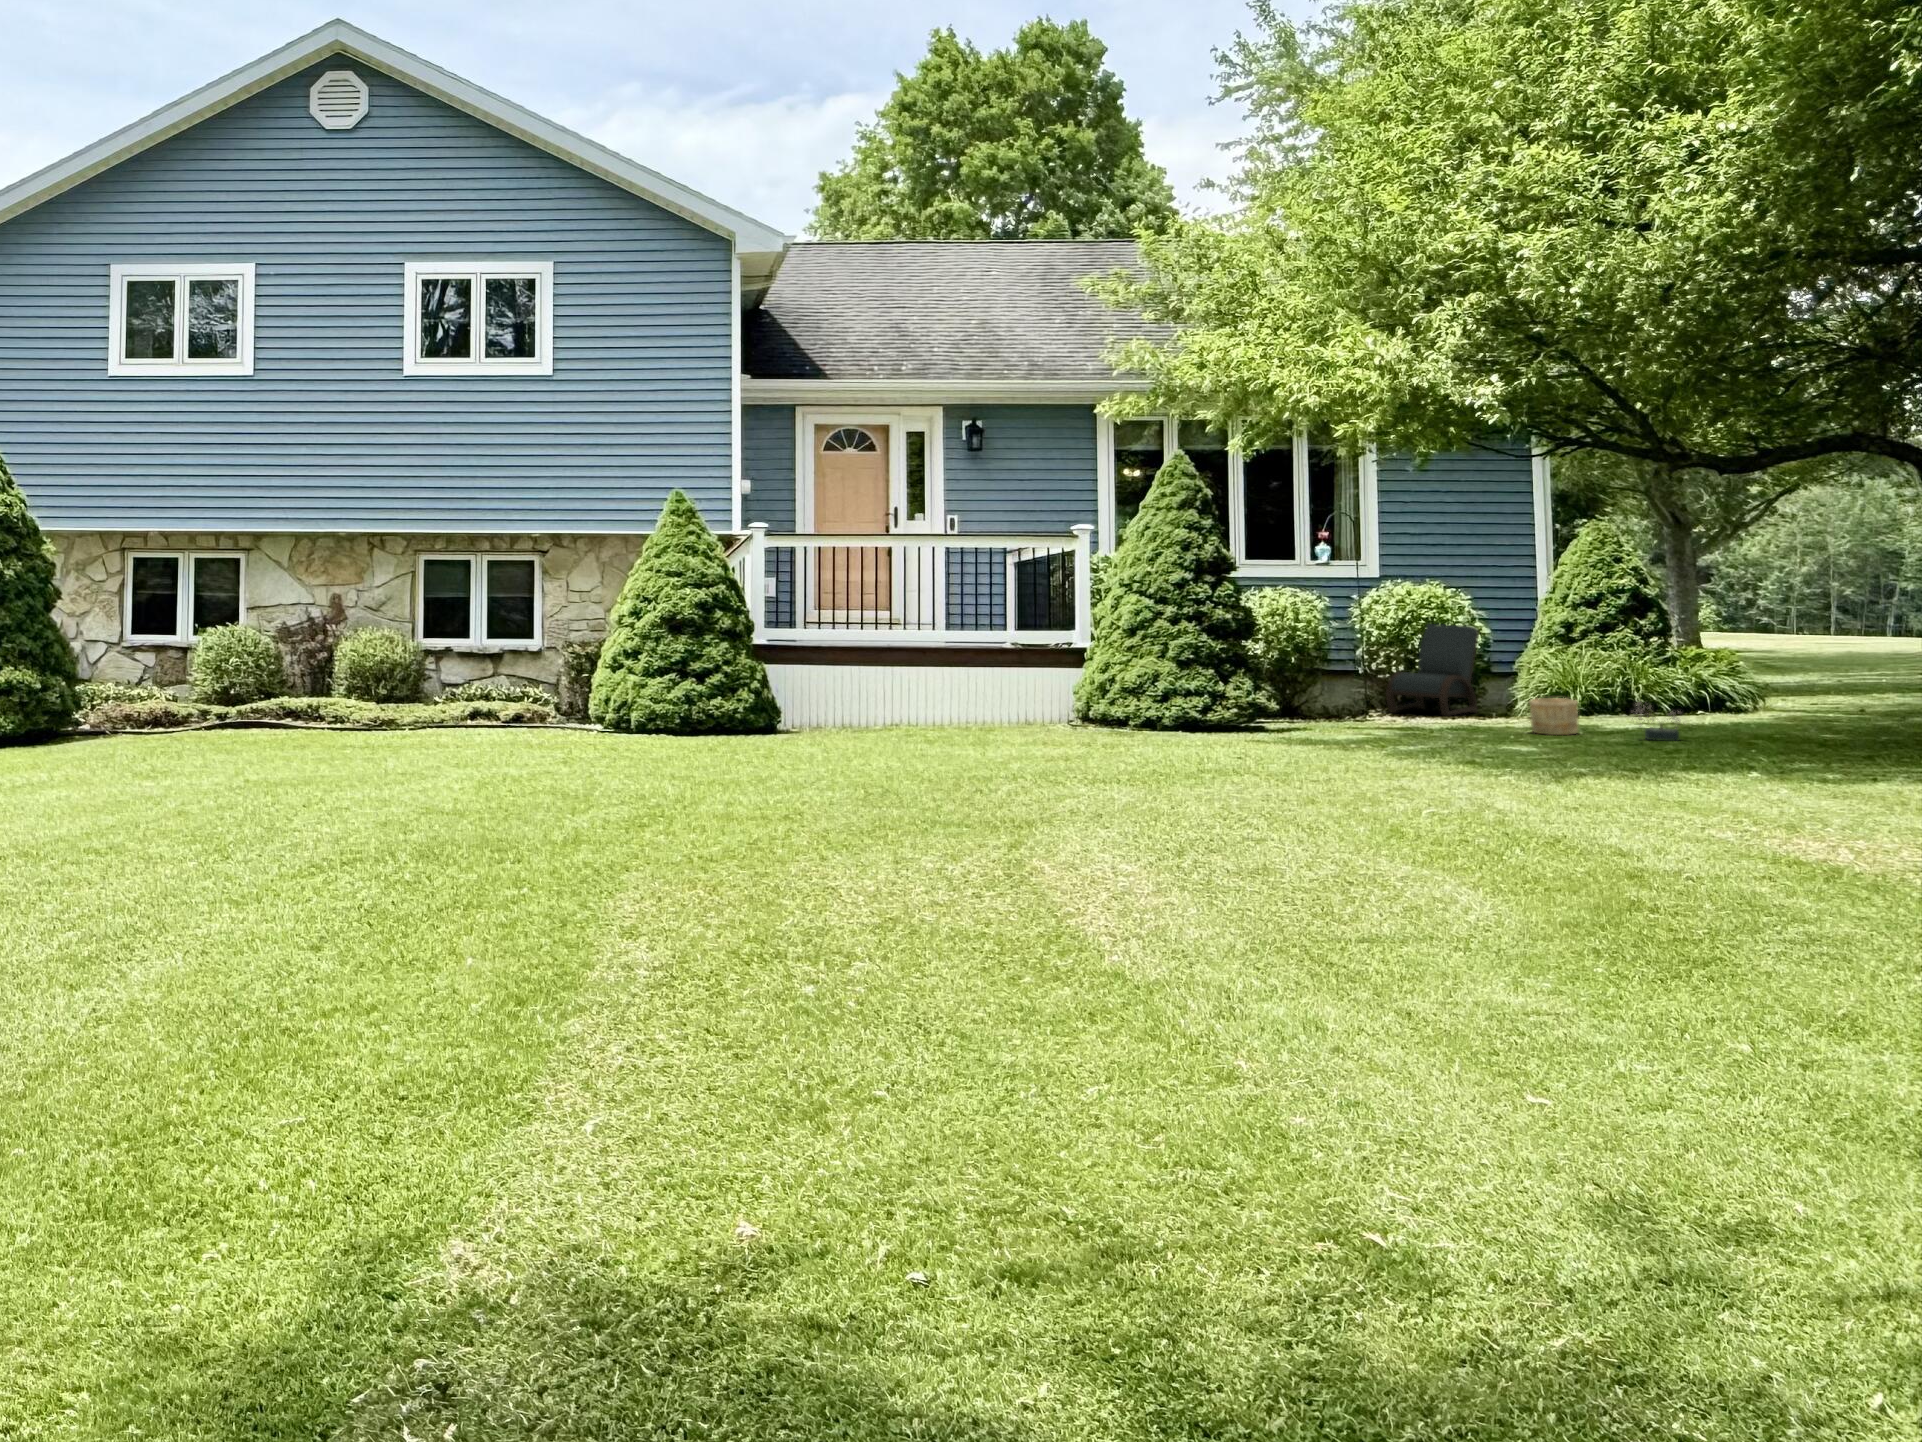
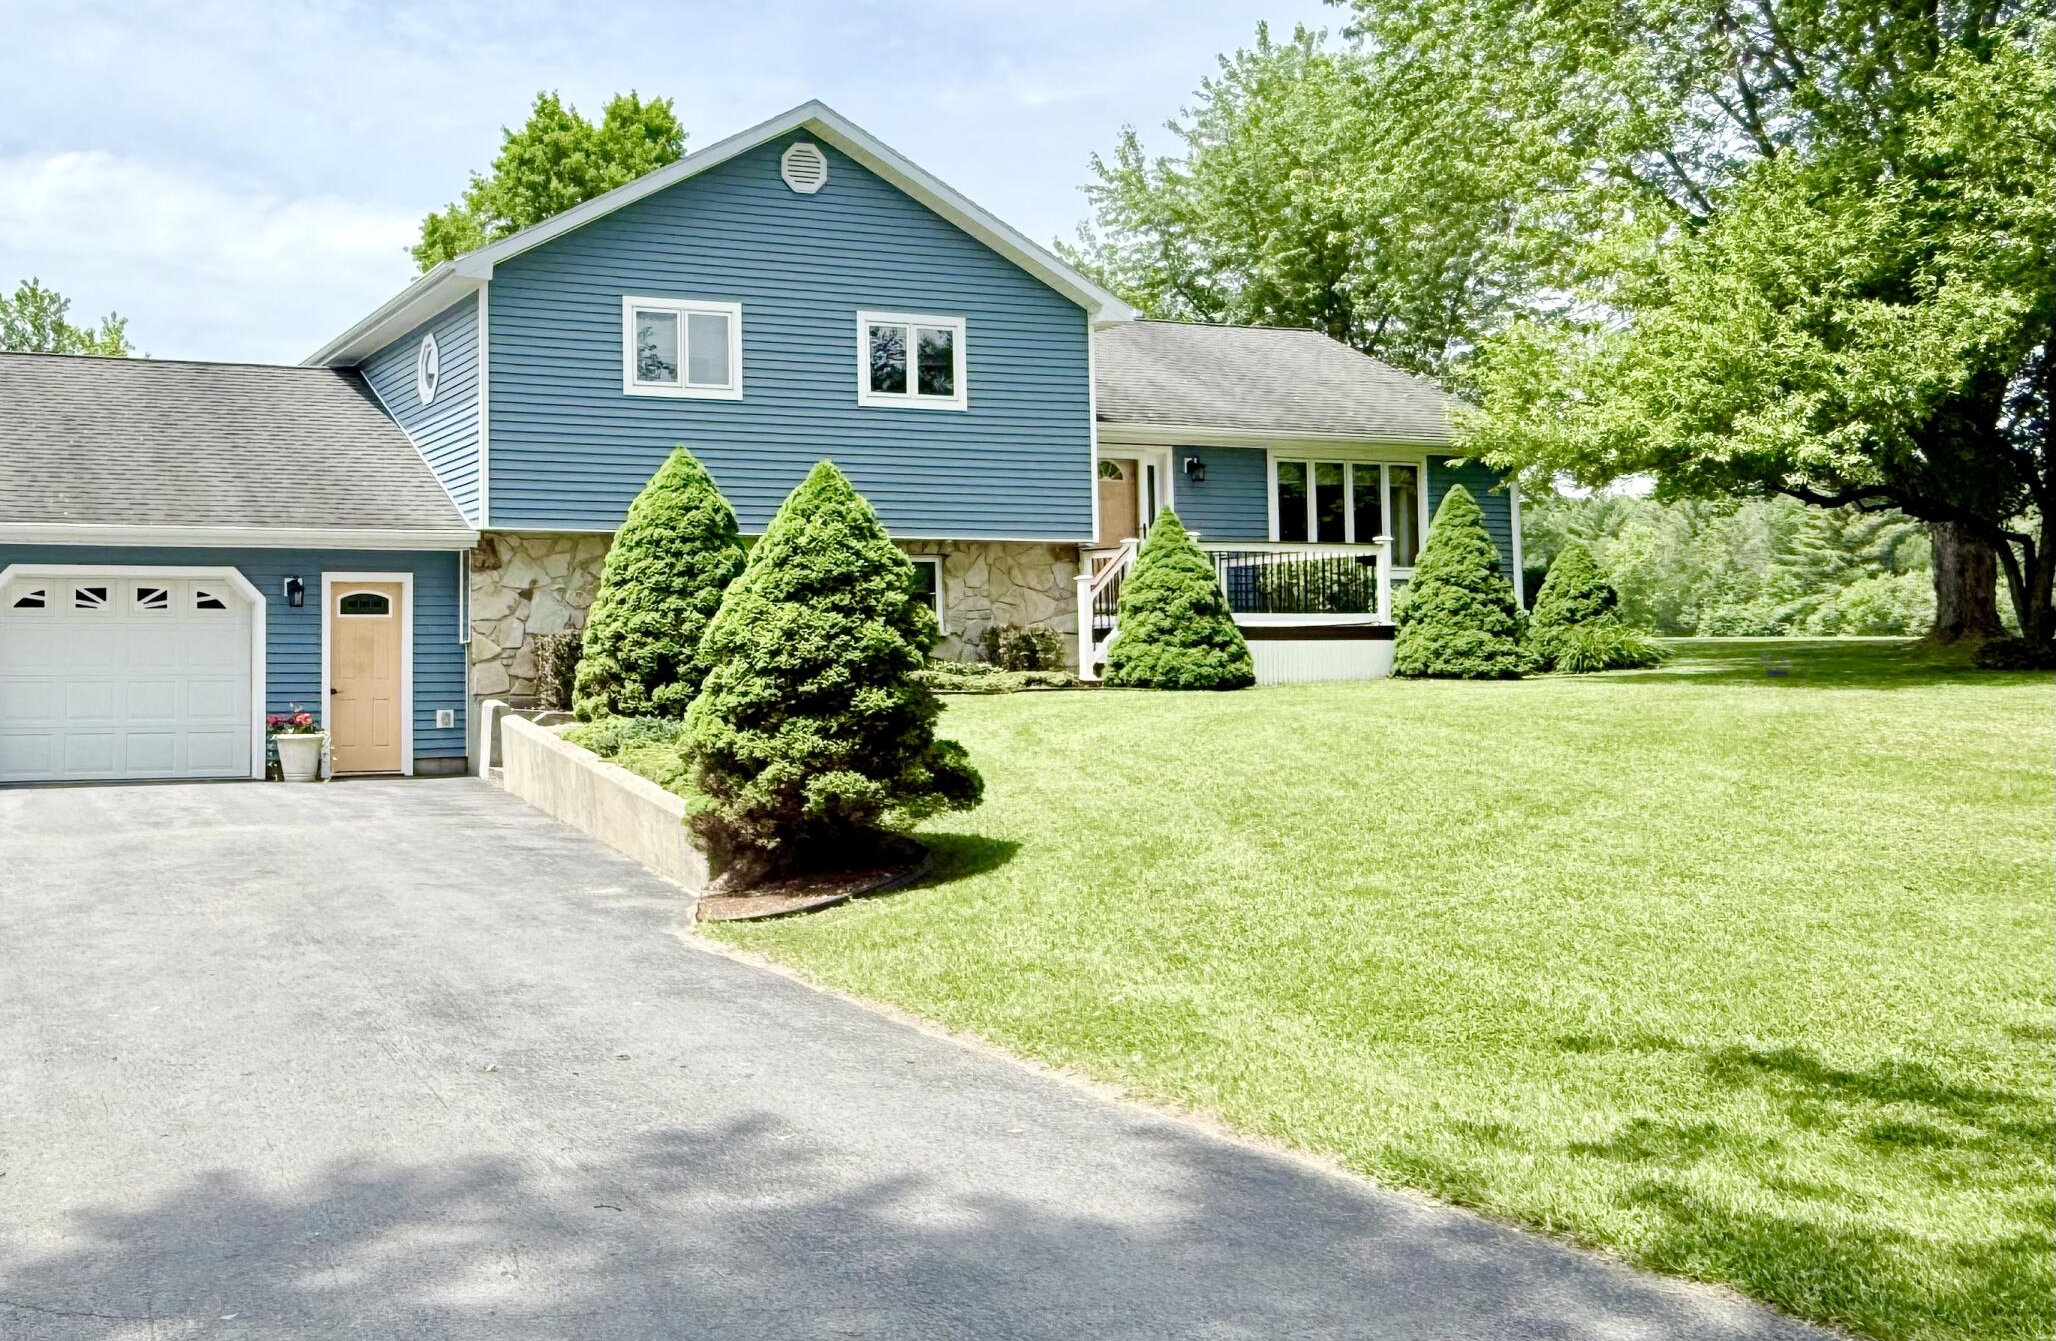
lounge chair: present [1386,624,1479,716] -> none [1540,612,1593,677]
wooden bucket: present [1529,698,1578,735] -> none [1687,654,1719,677]

